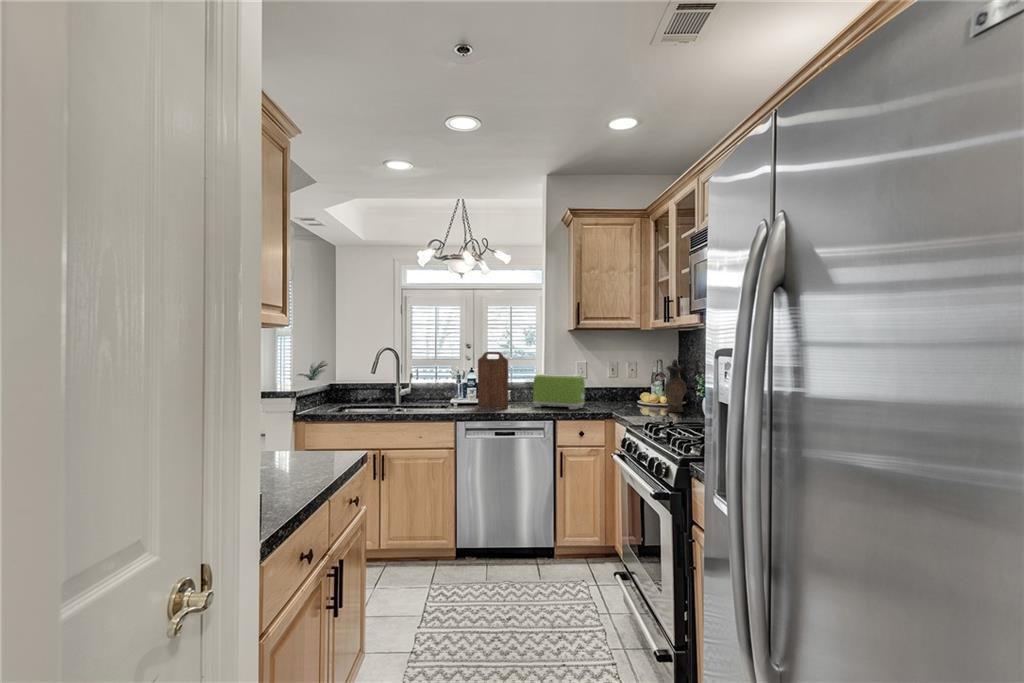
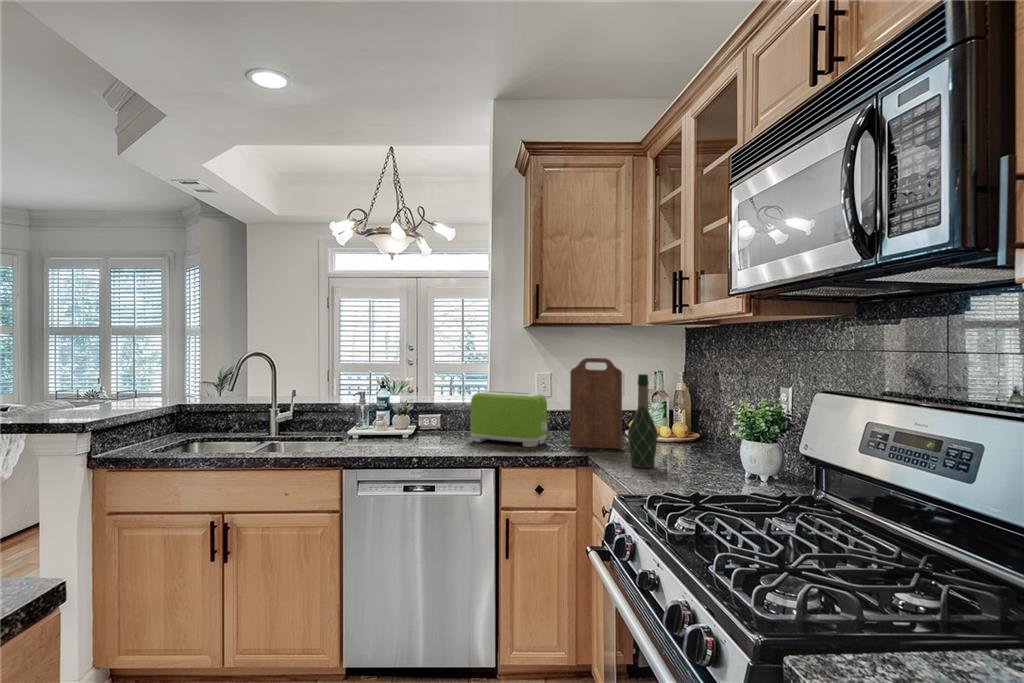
cutting board: present [478,352,508,409] -> present [570,358,622,449]
ceramic pitcher: present [665,359,687,412] -> none [672,371,707,455]
wine bottle: none [635,360,654,416] -> present [628,374,658,468]

